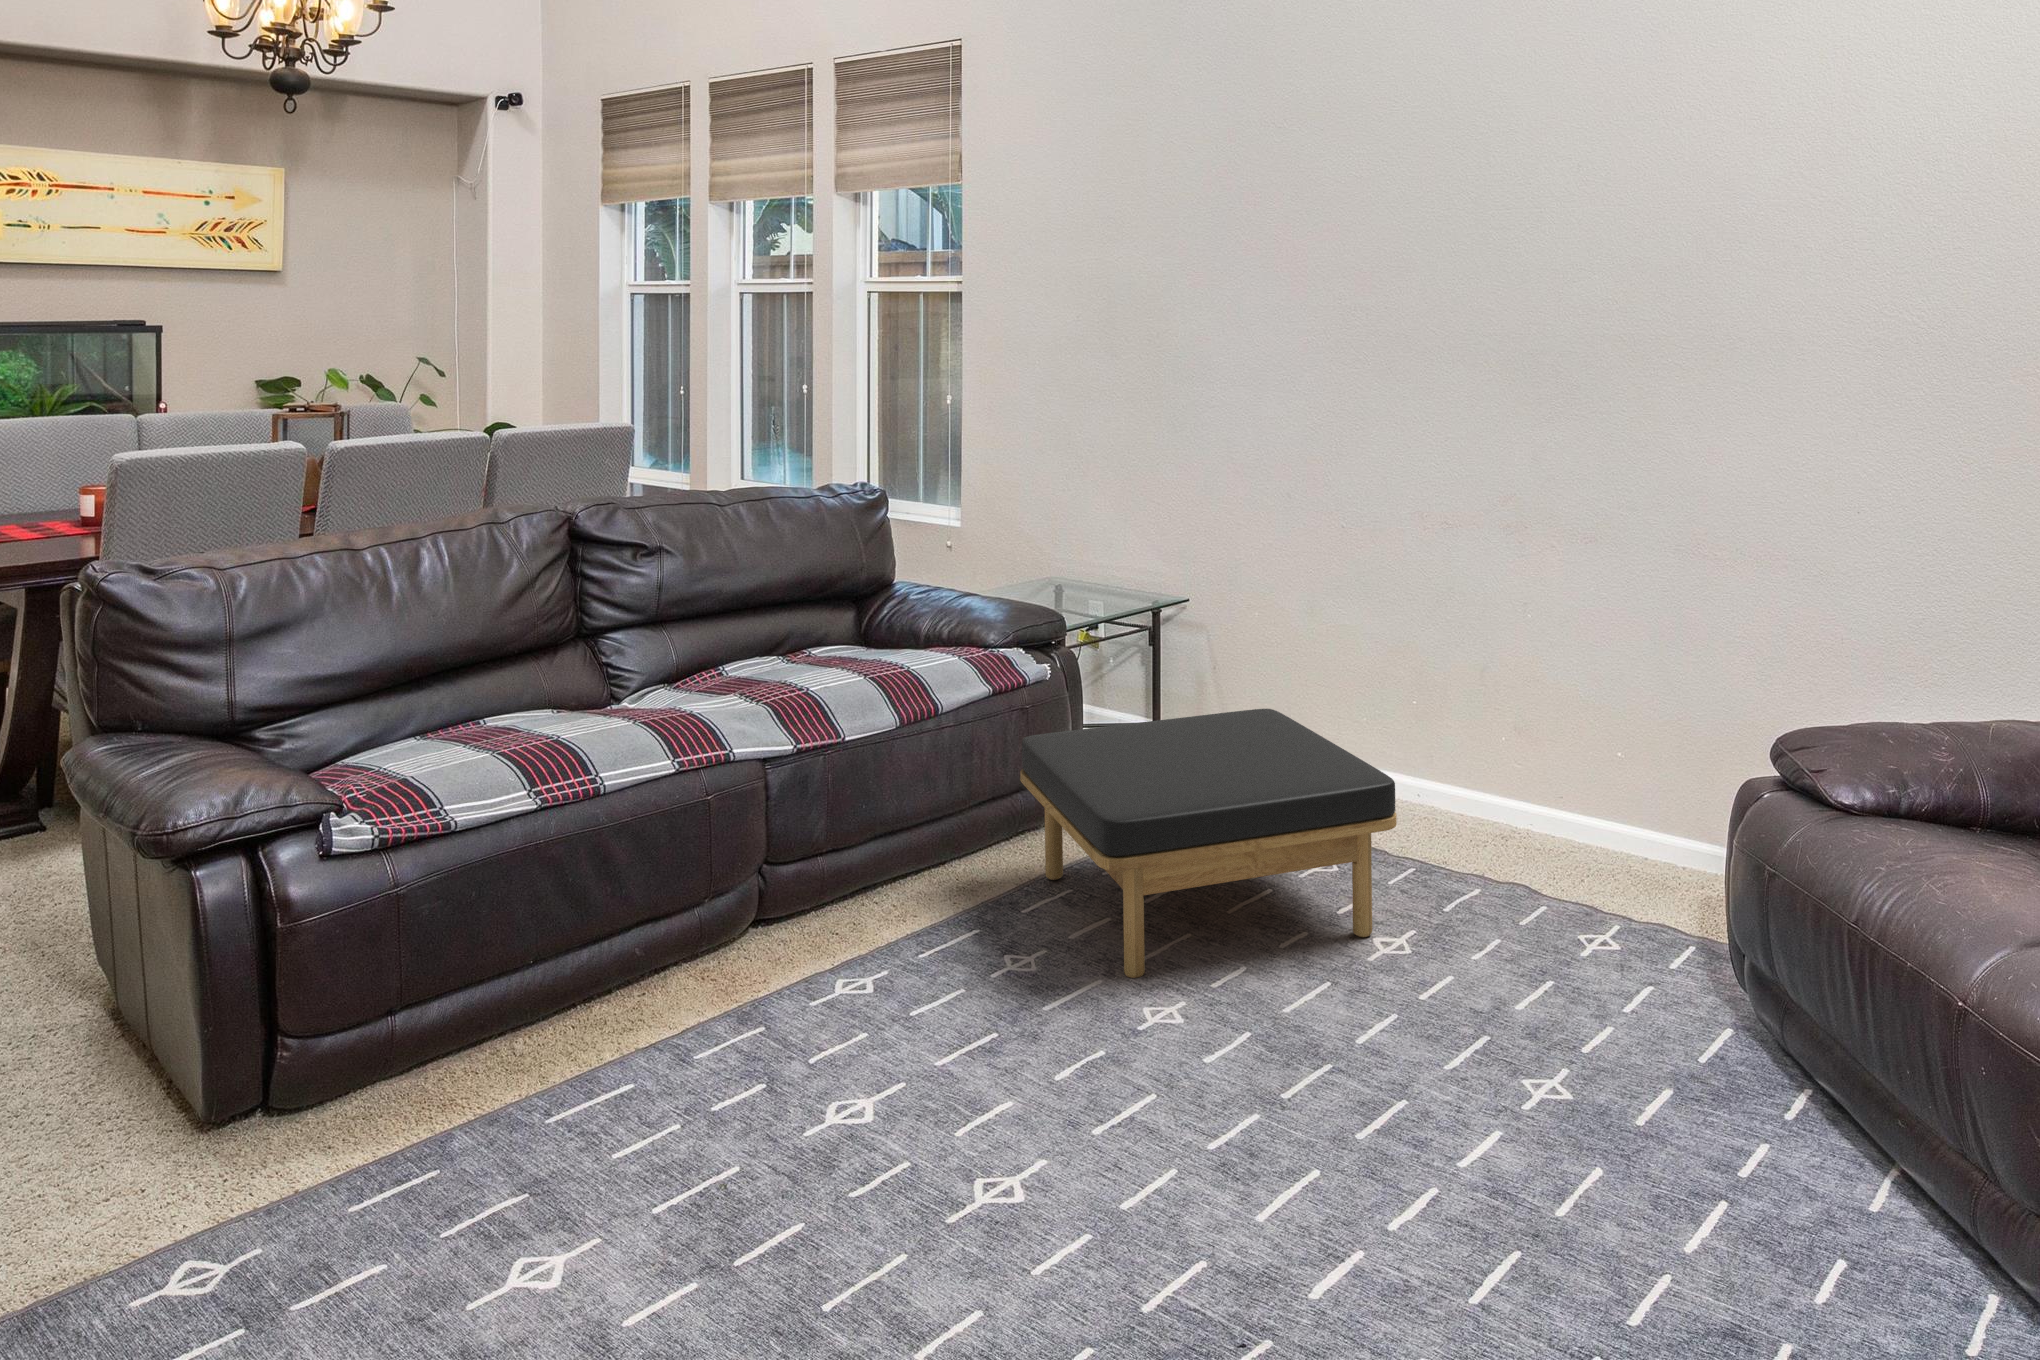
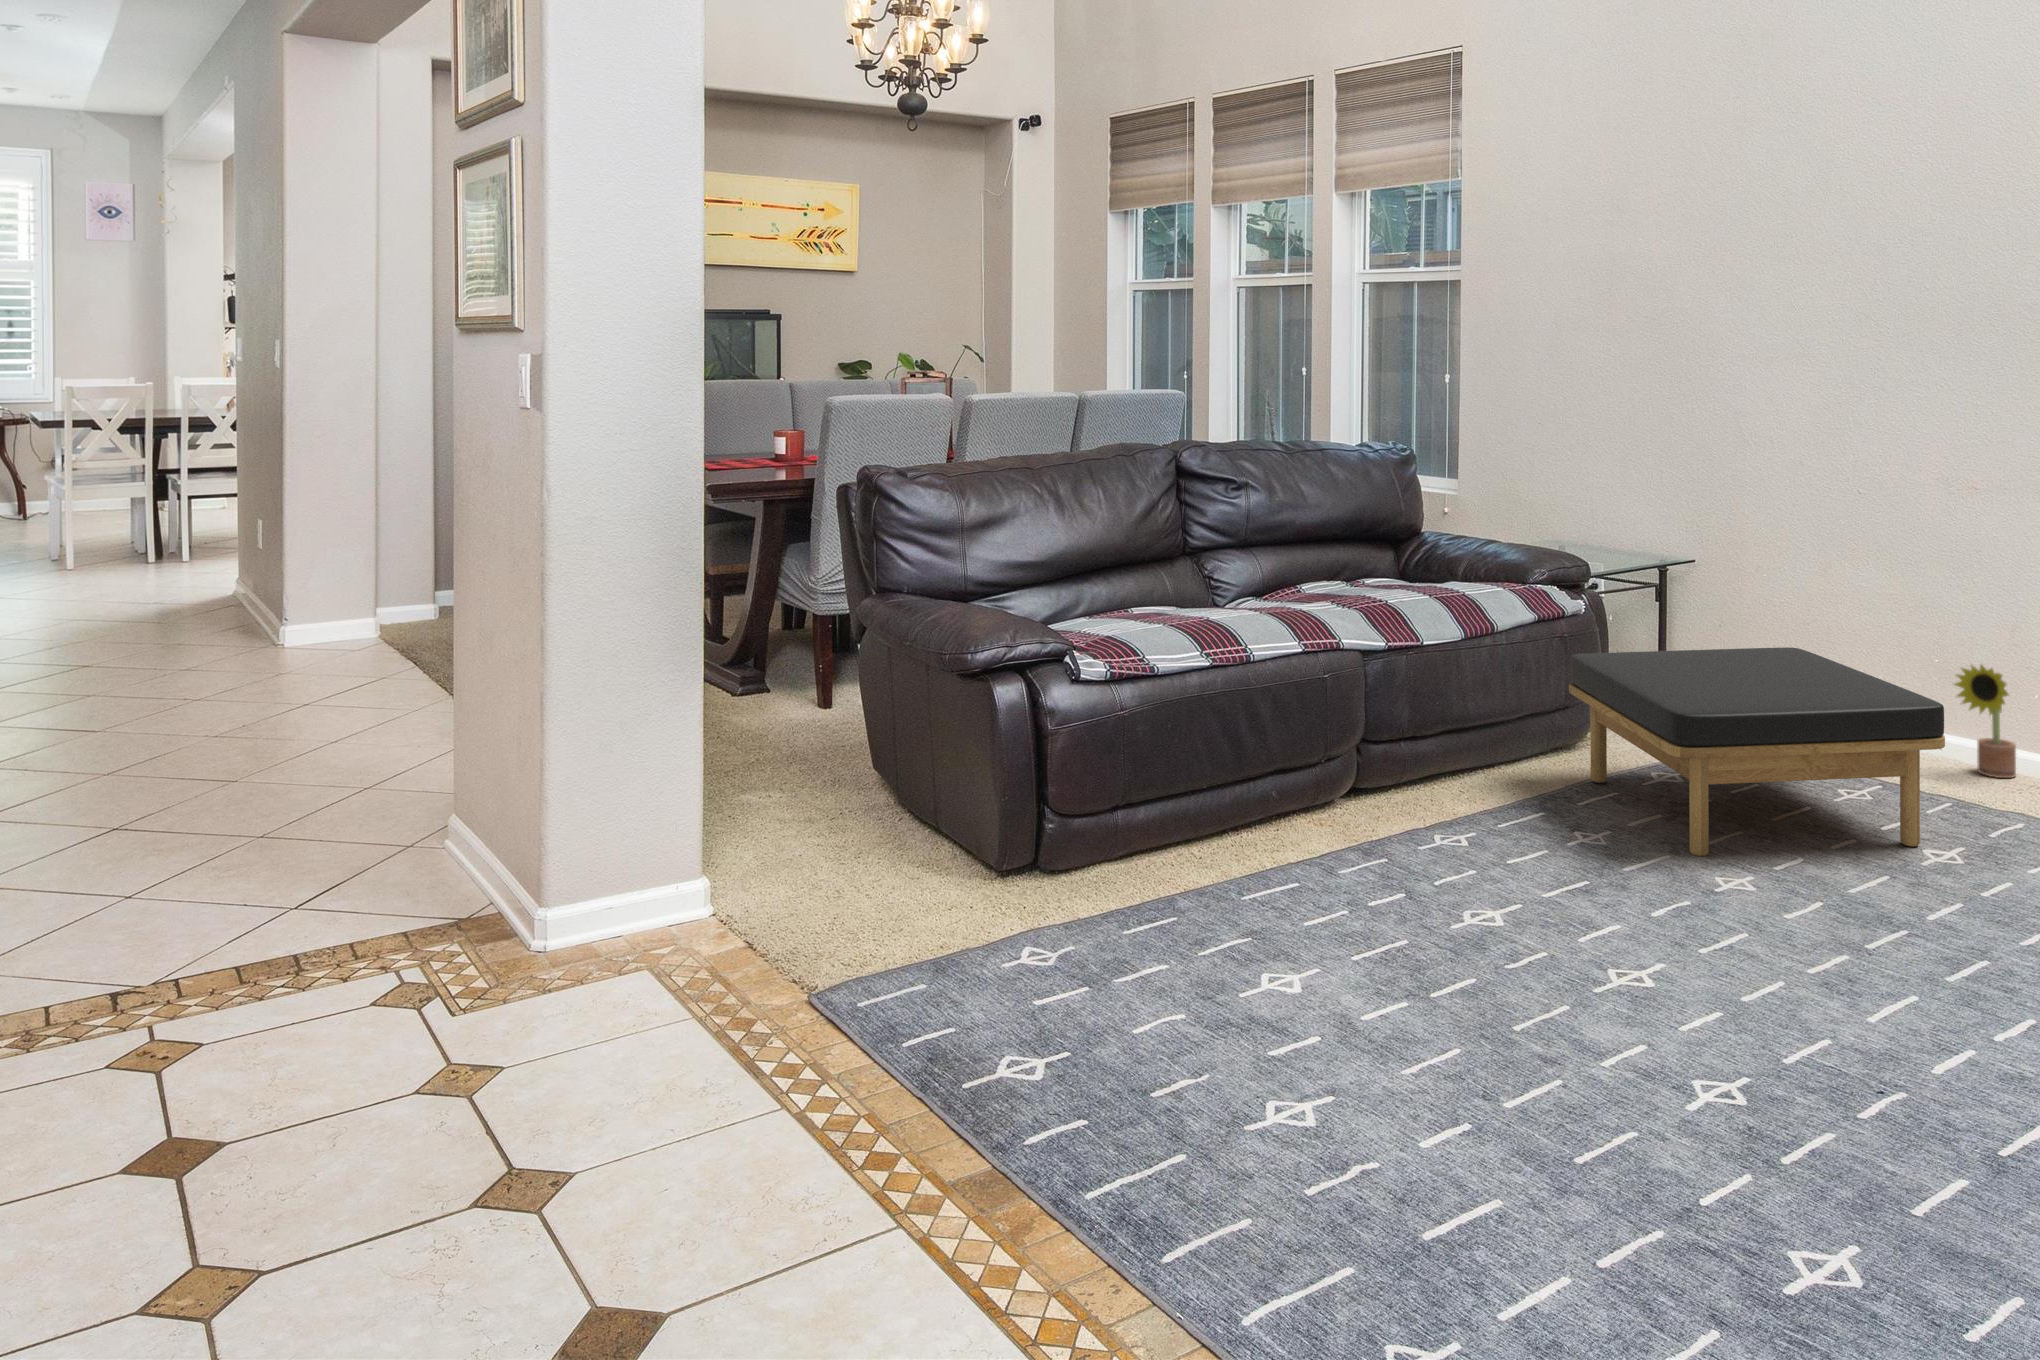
decorative plant: none [1427,712,1489,831] -> present [1955,665,2016,778]

